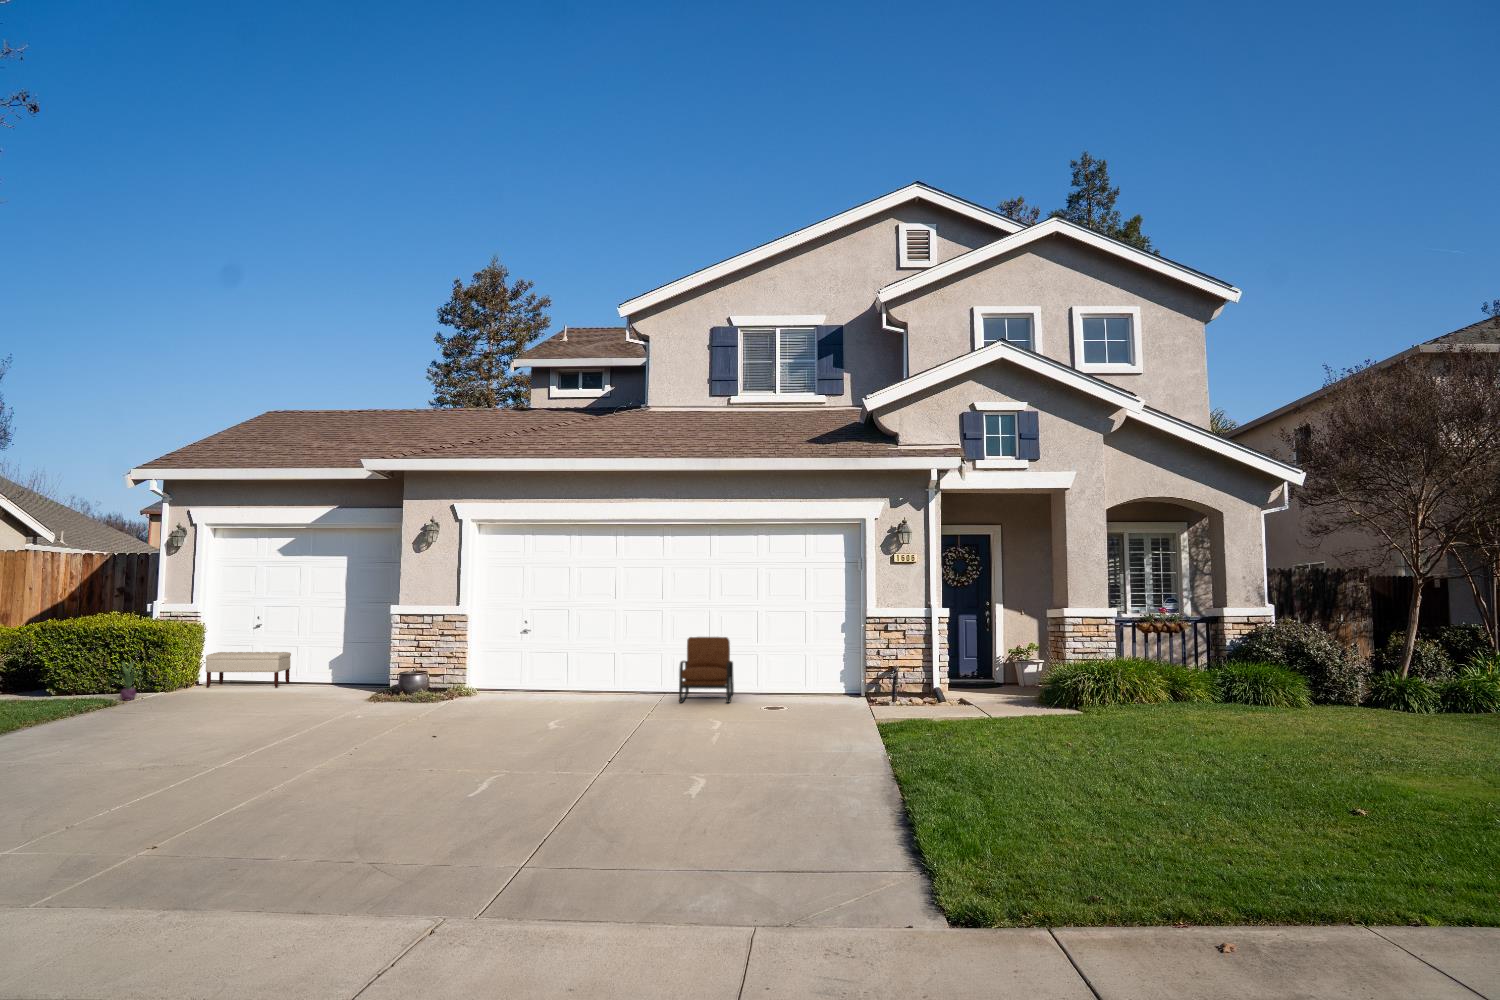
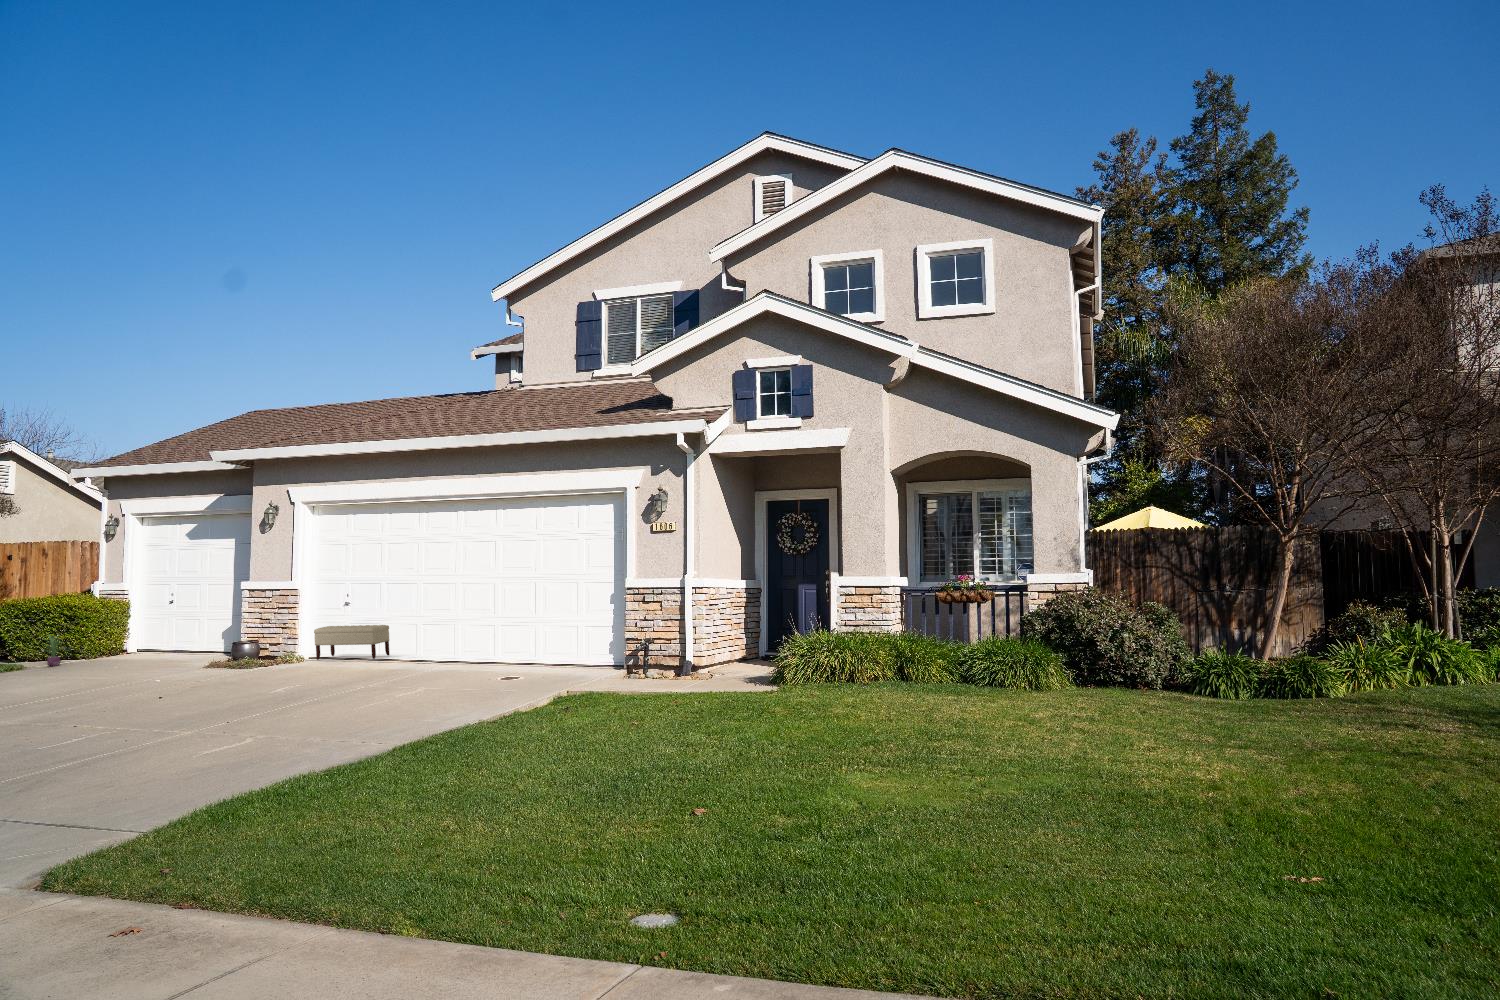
chair: present [679,637,734,703] -> none [447,602,515,663]
bench: present [206,652,291,688] -> present [314,625,389,660]

